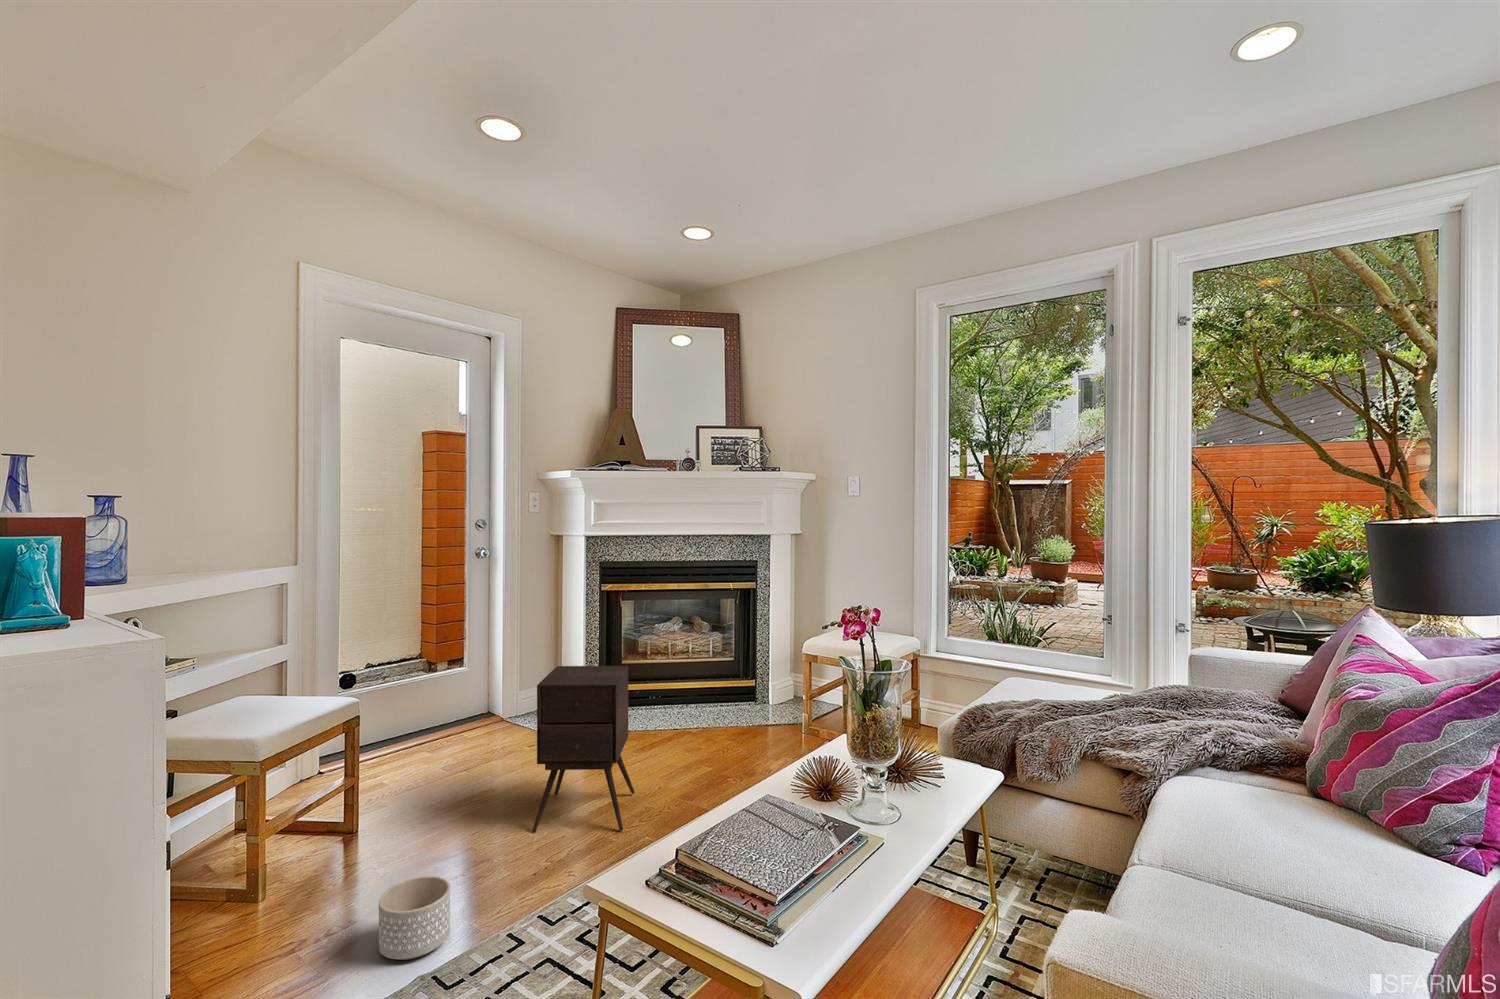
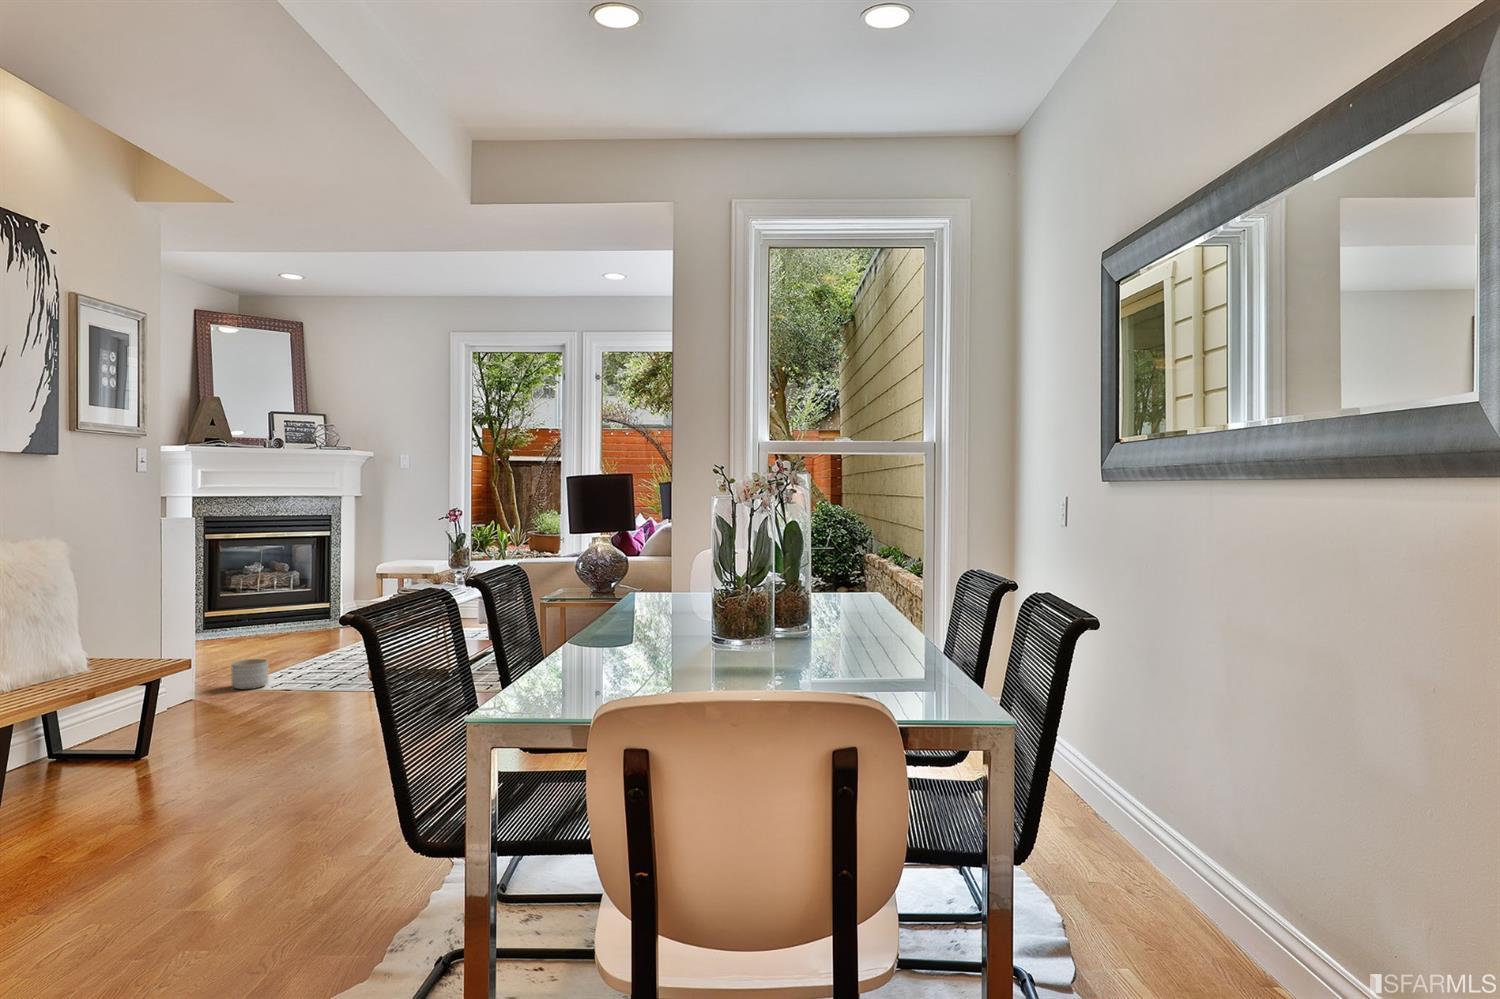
side table: present [532,666,634,832] -> none [242,571,311,665]

